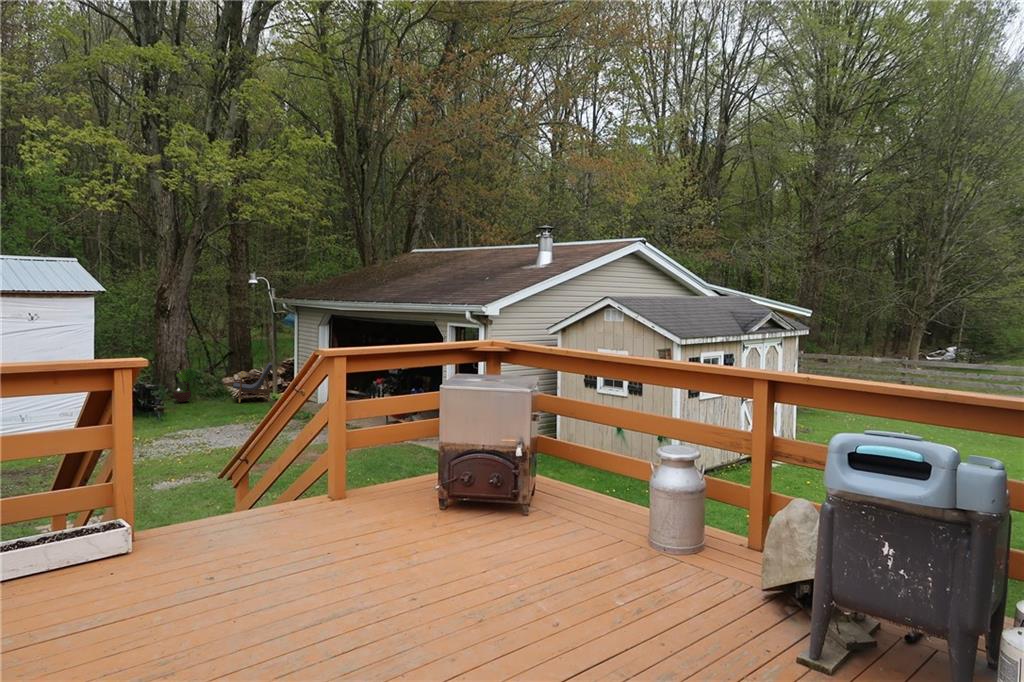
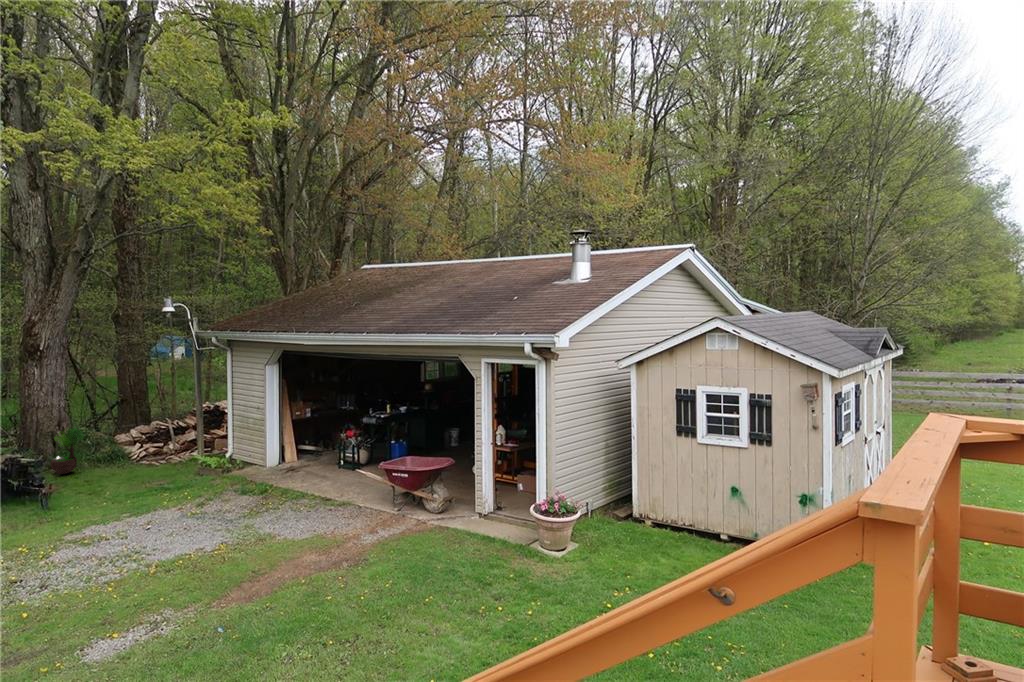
lounge chair: present [233,362,272,403] -> none [136,412,191,469]

